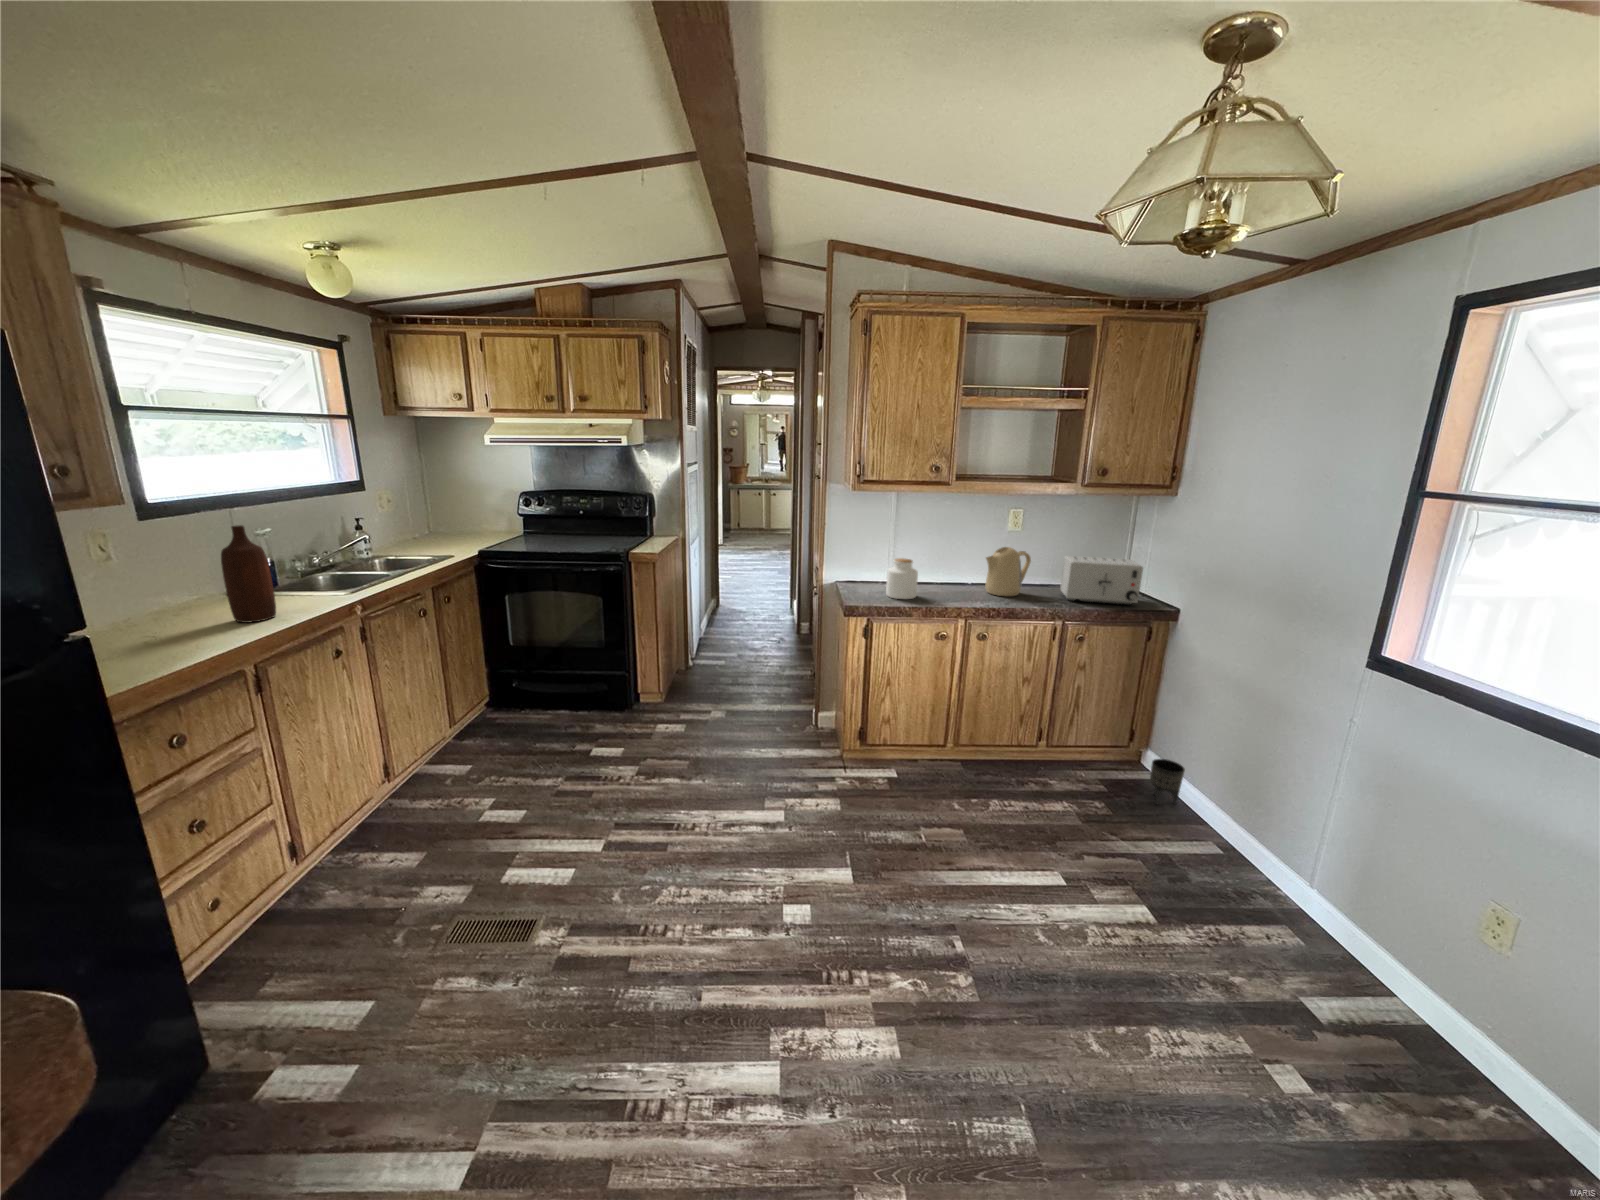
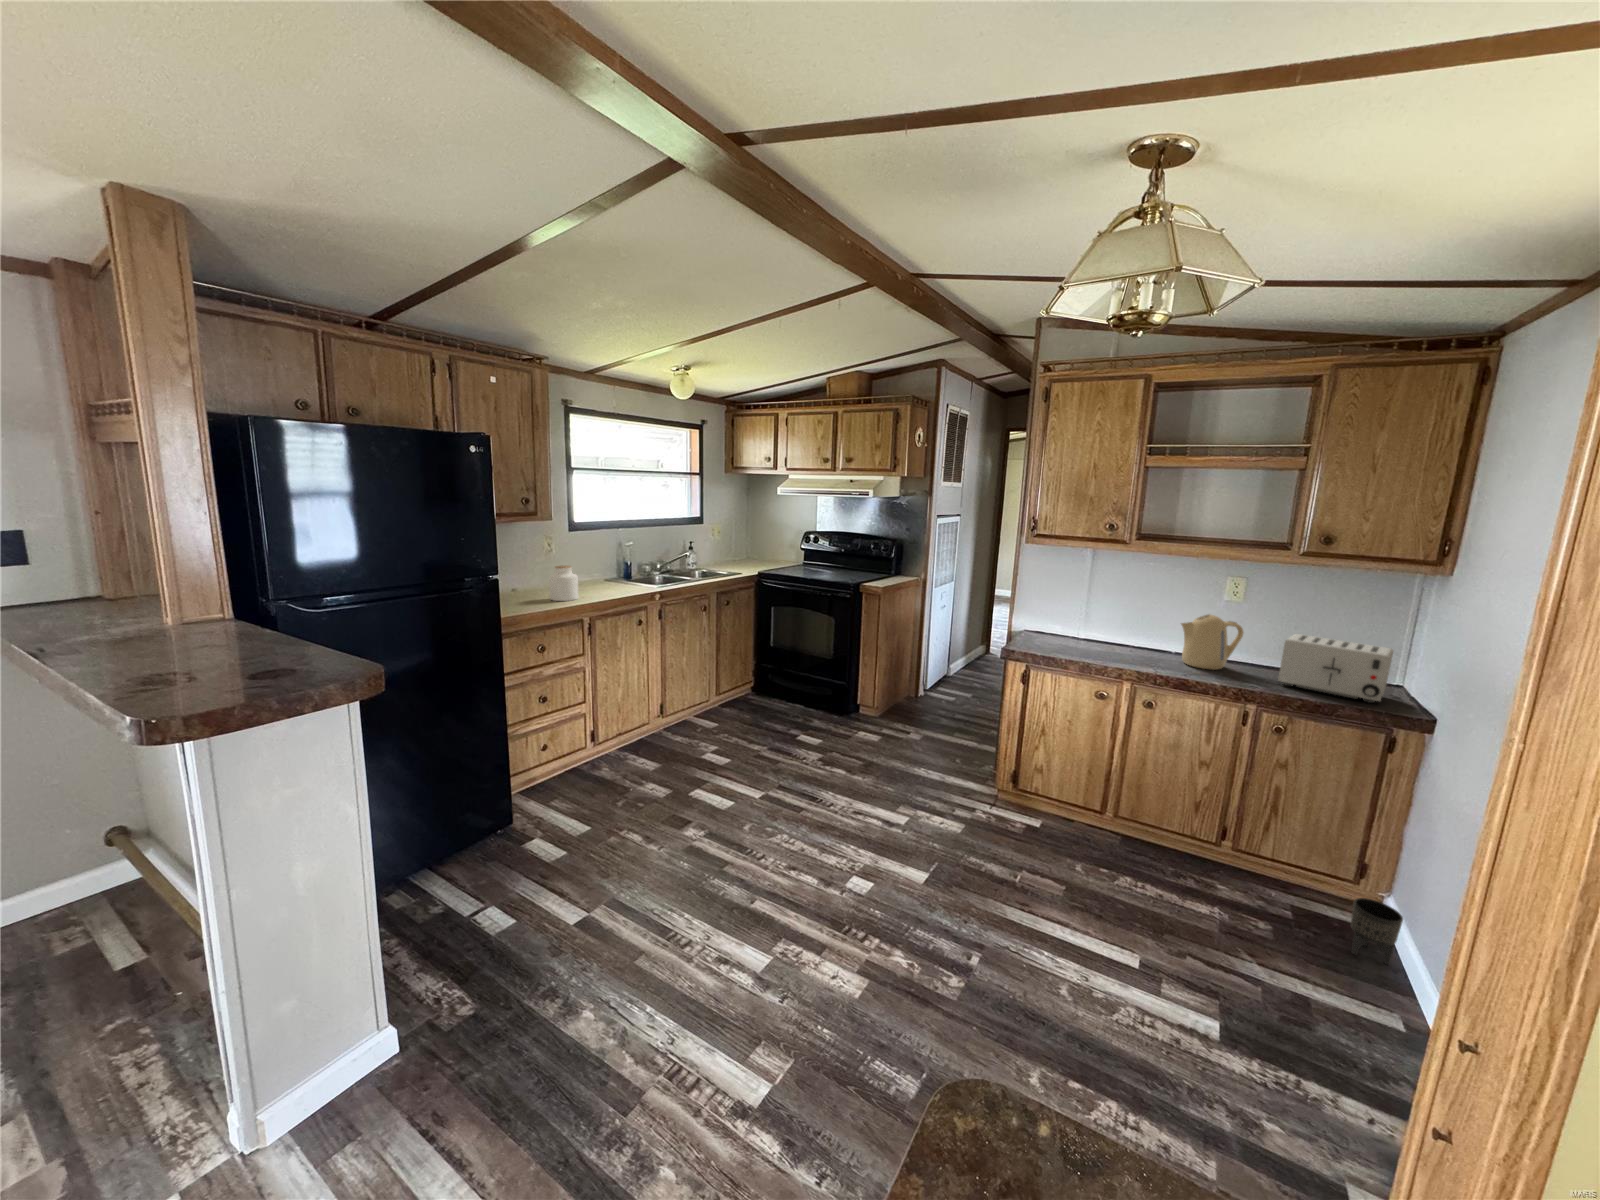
bottle: present [221,525,276,623] -> none [592,539,614,596]
jar: present [886,558,918,599] -> present [549,565,579,601]

